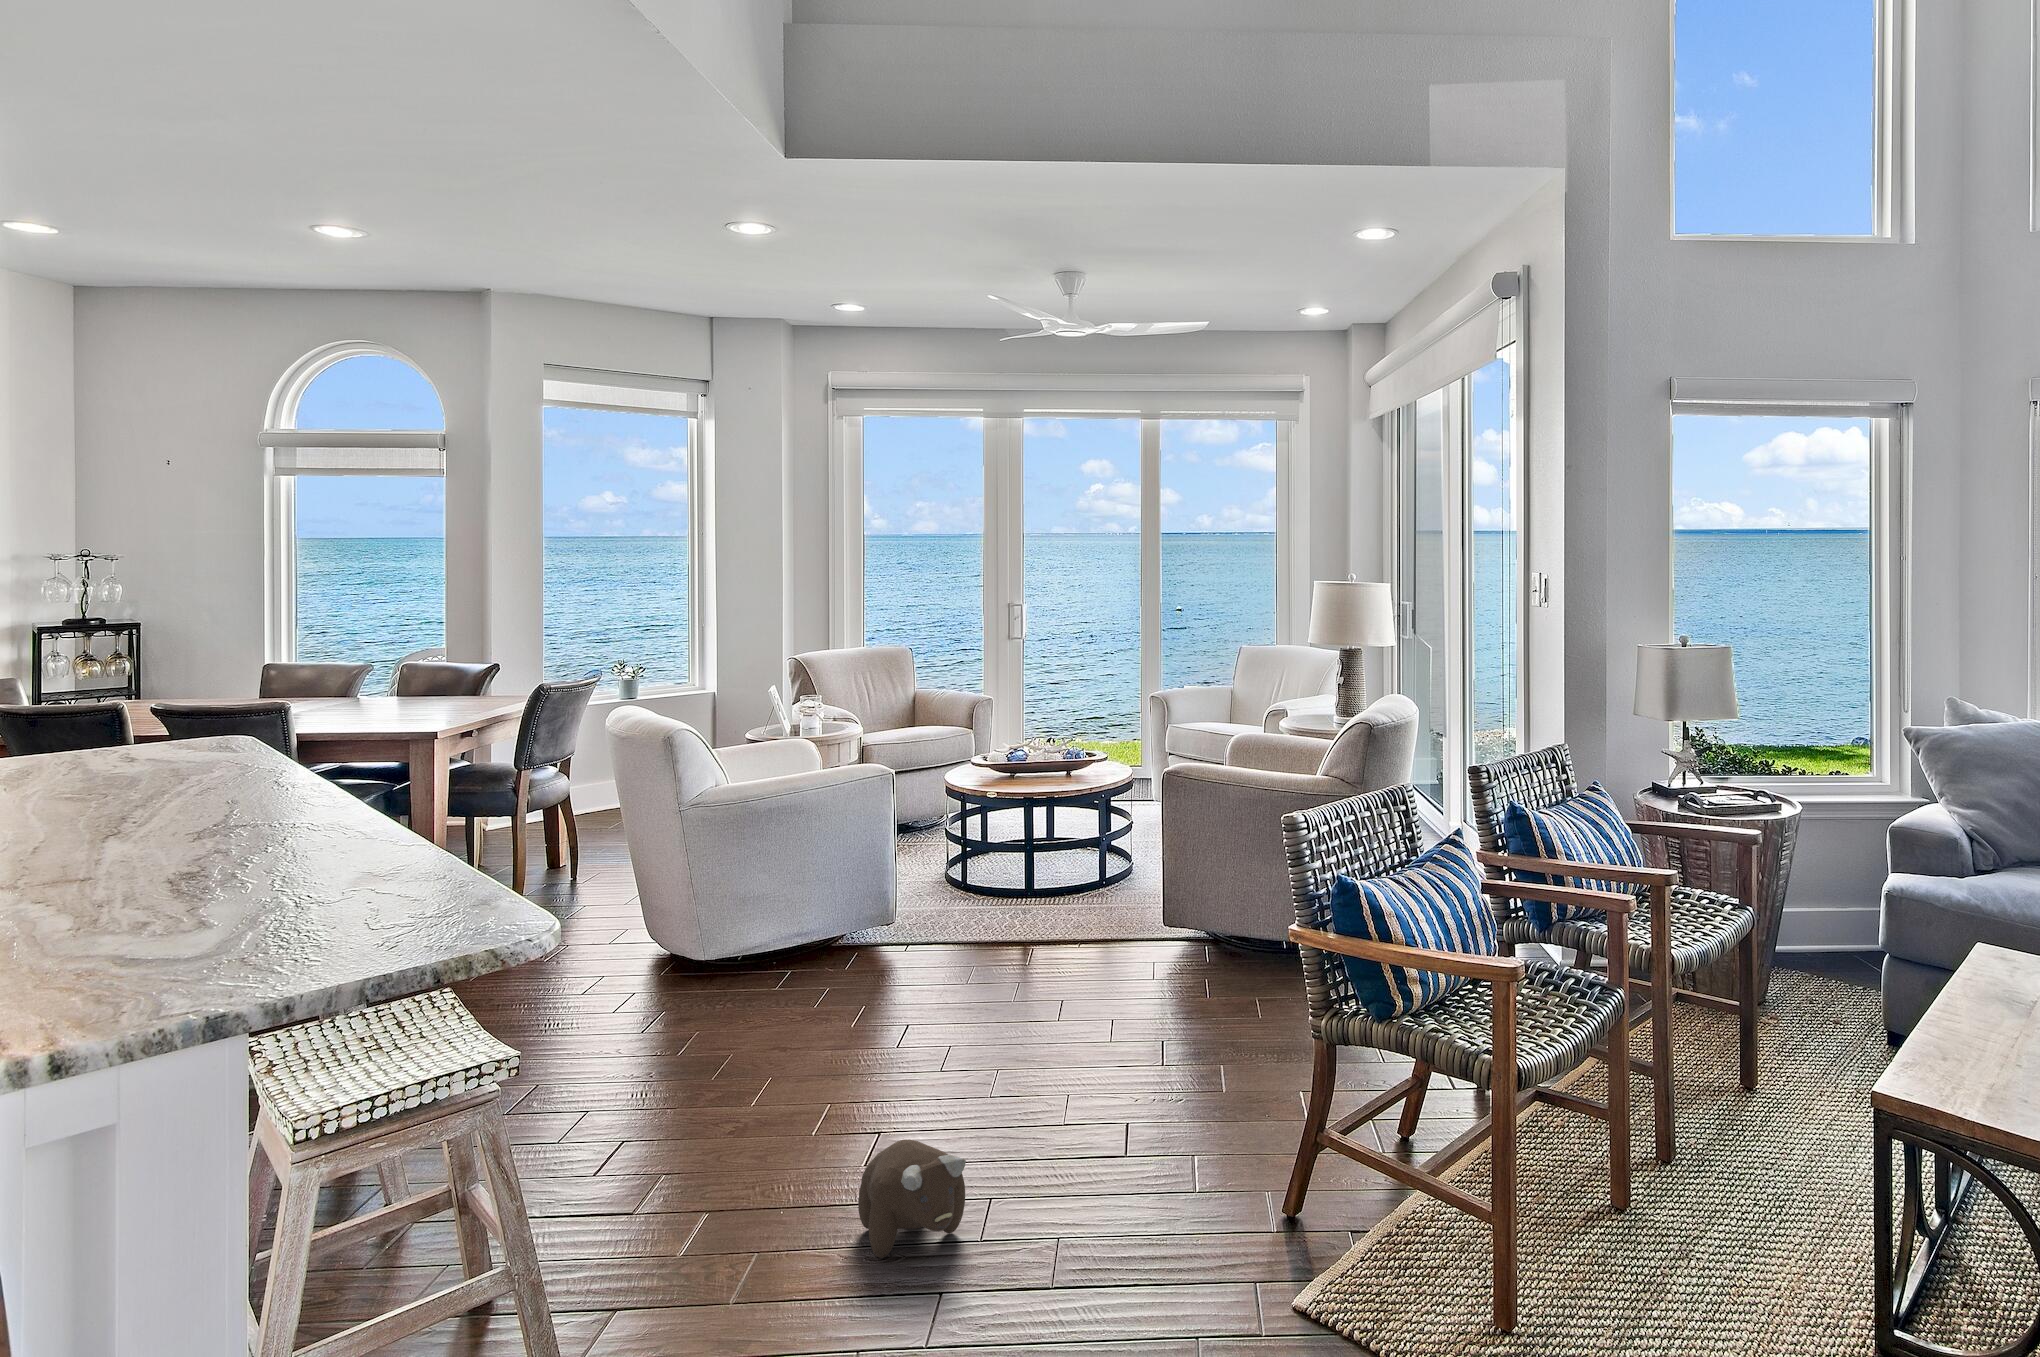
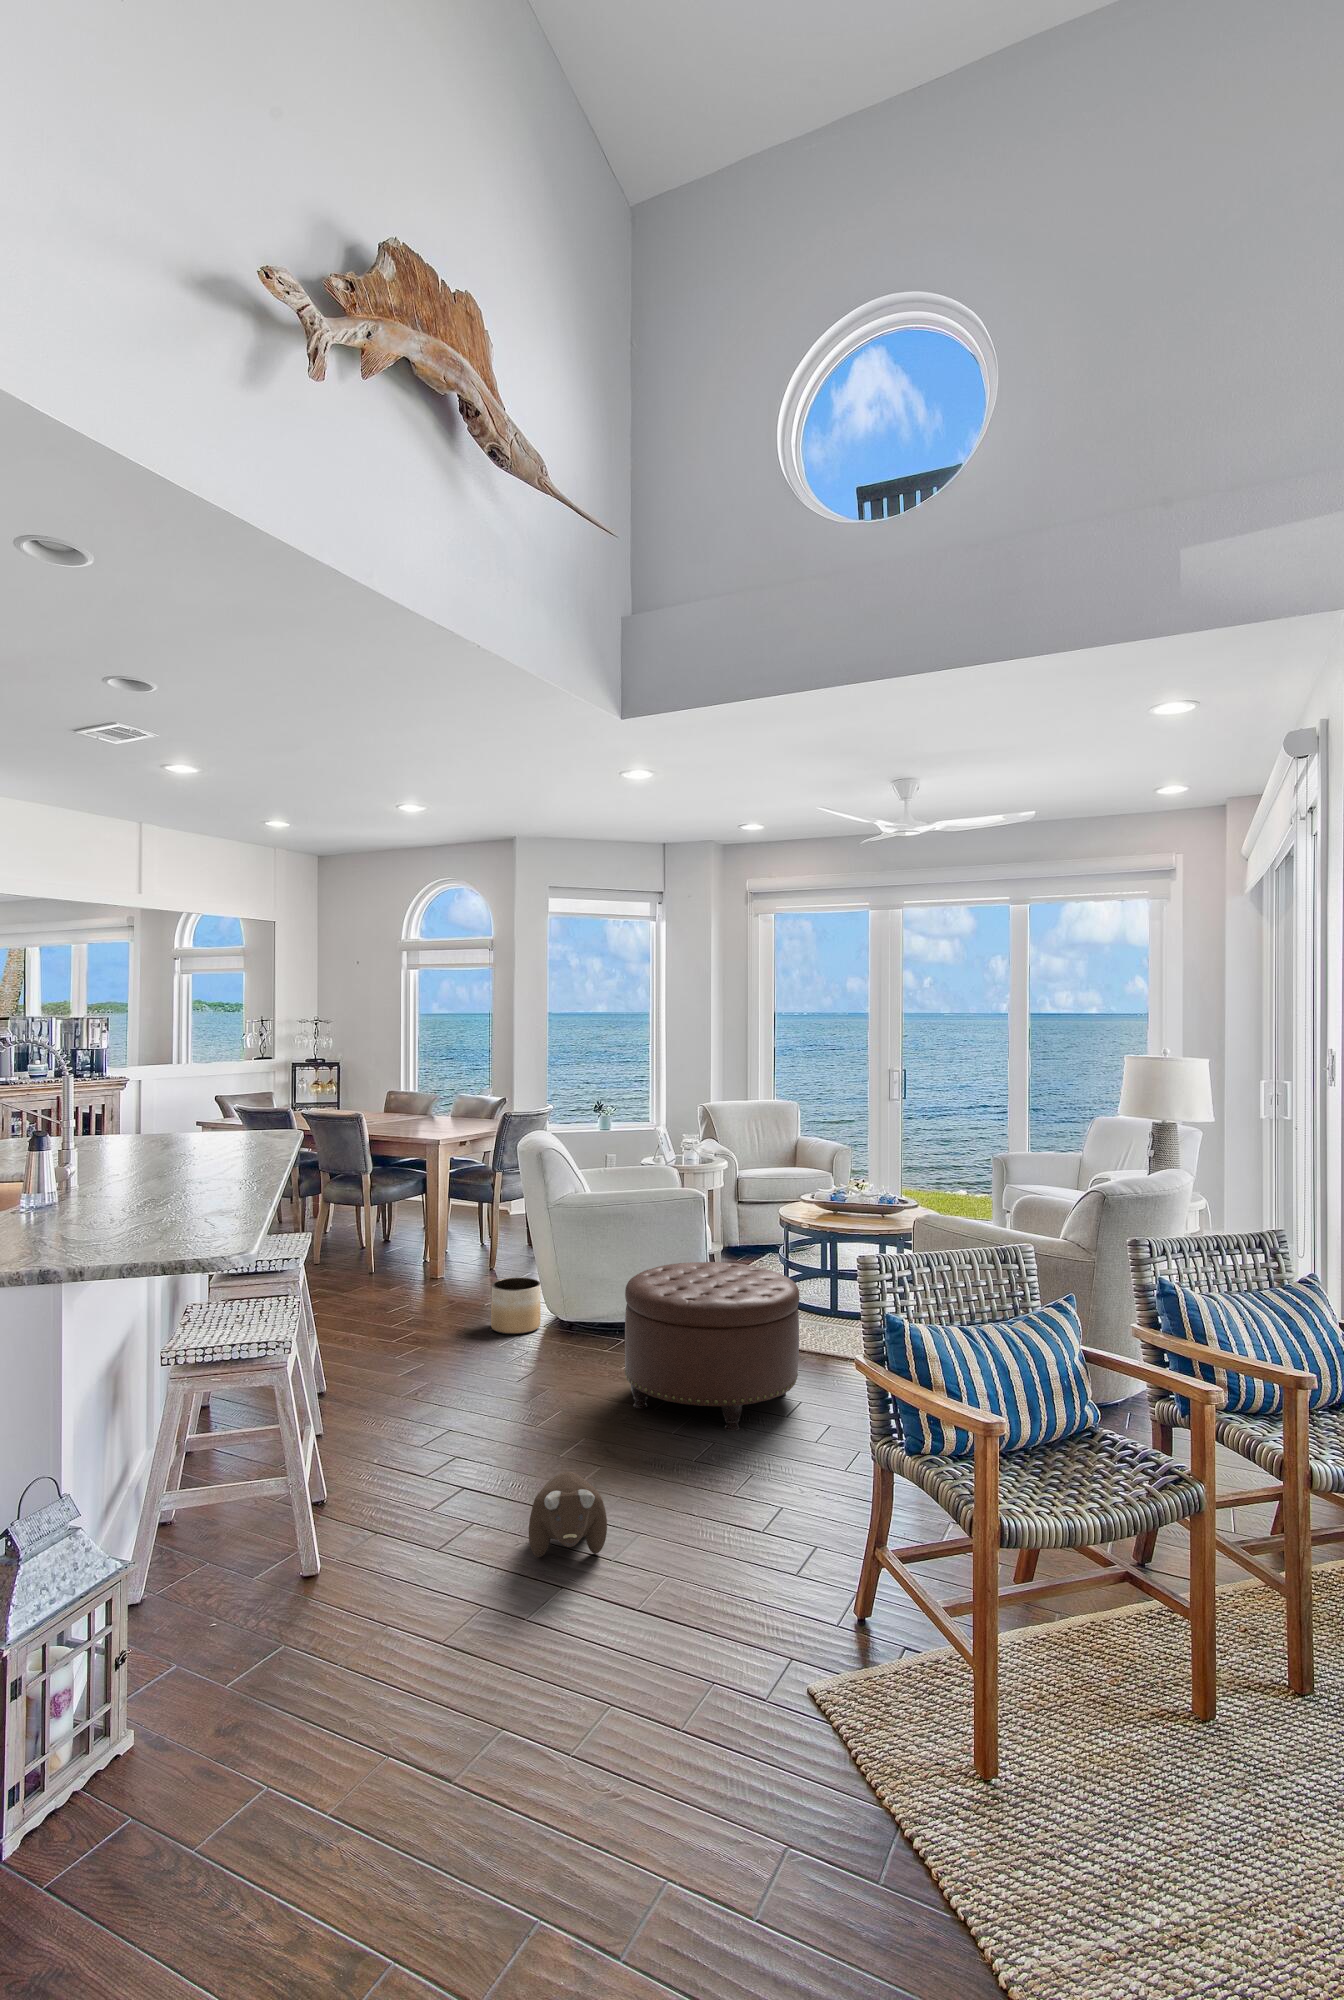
ottoman: none [838,853,1059,1055] -> present [625,1262,799,1431]
planter: none [576,913,651,995] -> present [491,1278,541,1335]

